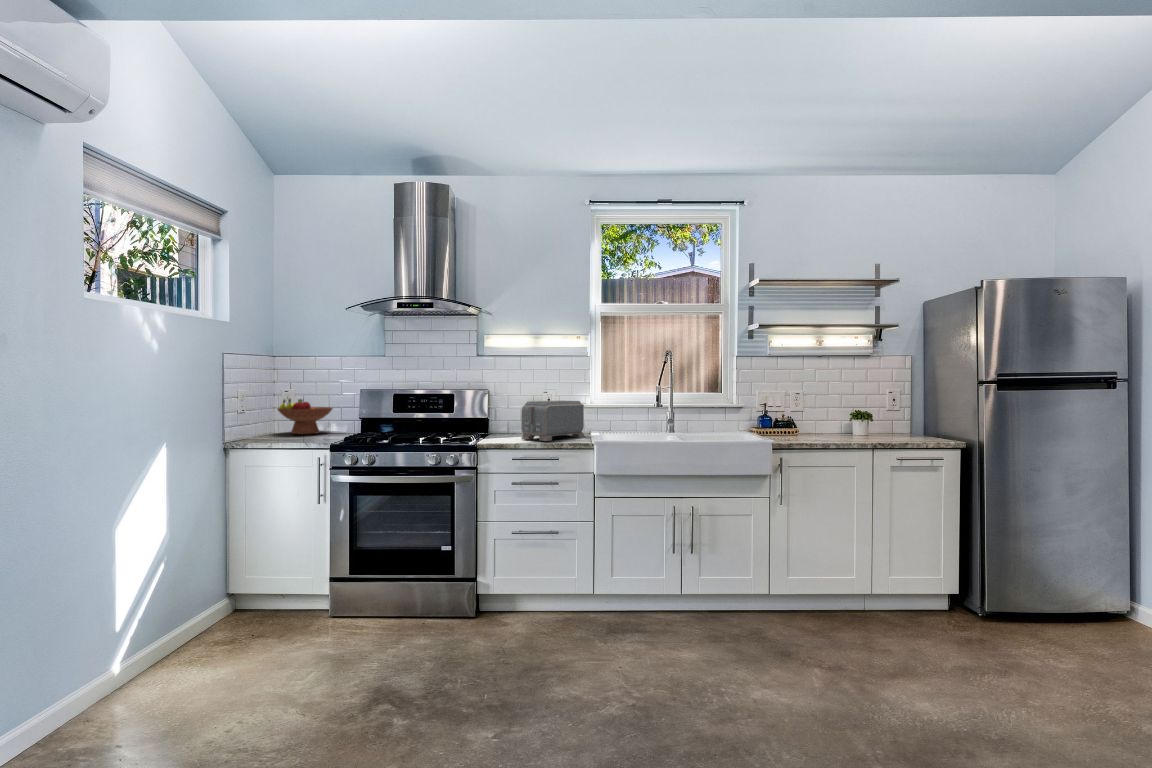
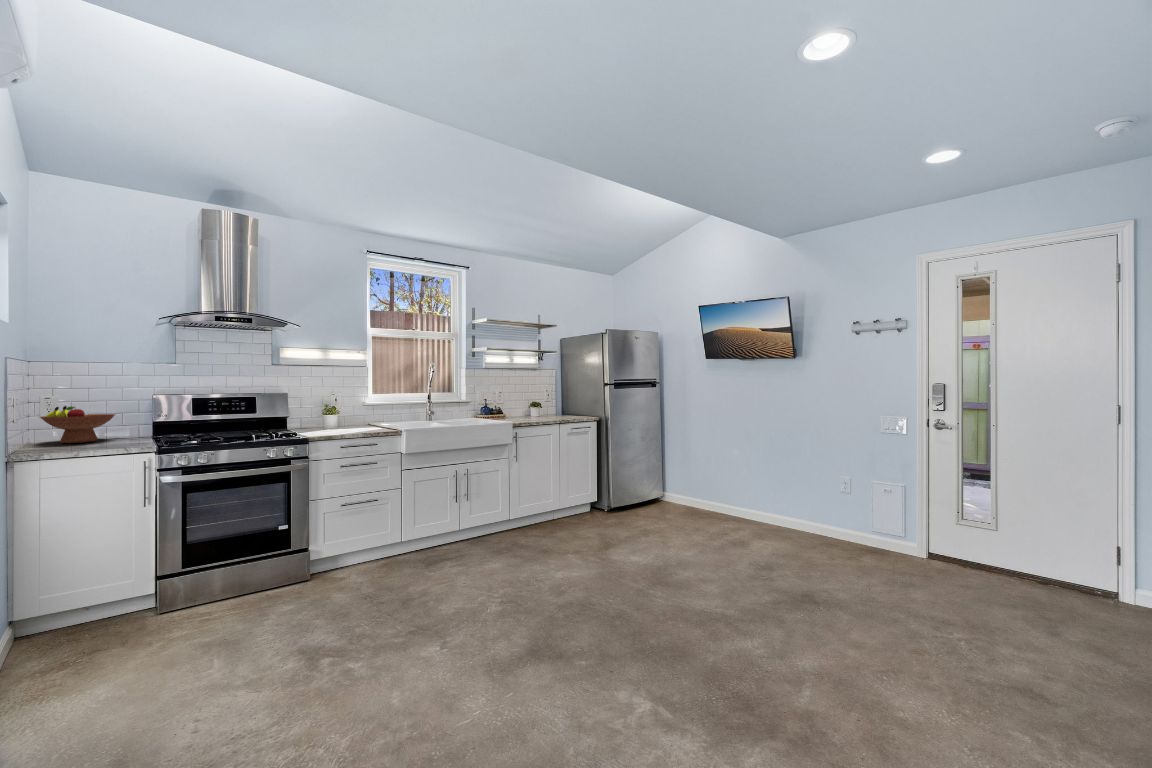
toaster: present [521,401,585,441] -> none [338,400,383,431]

